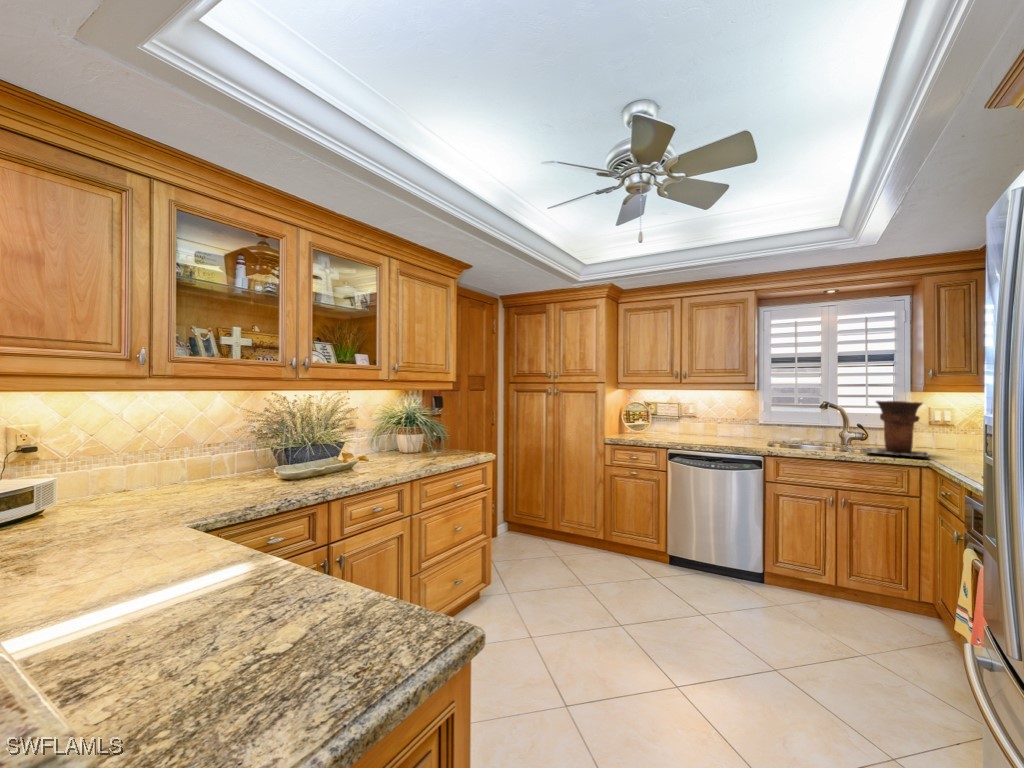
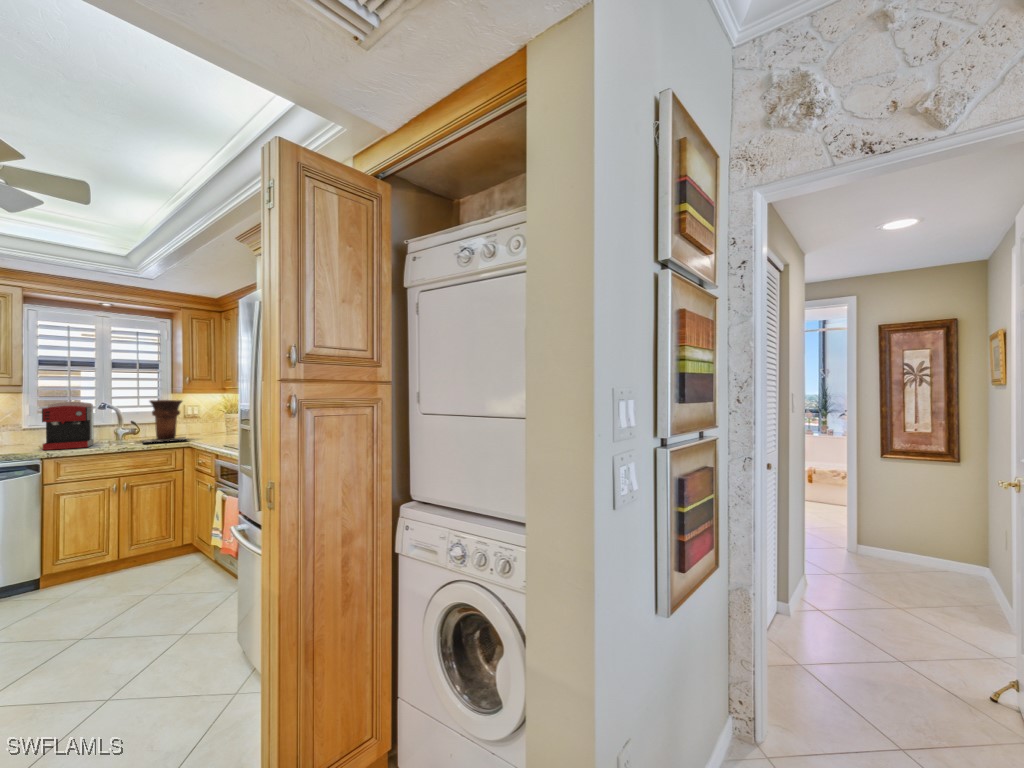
coffee maker: none [767,399,816,449] -> present [42,402,94,450]

